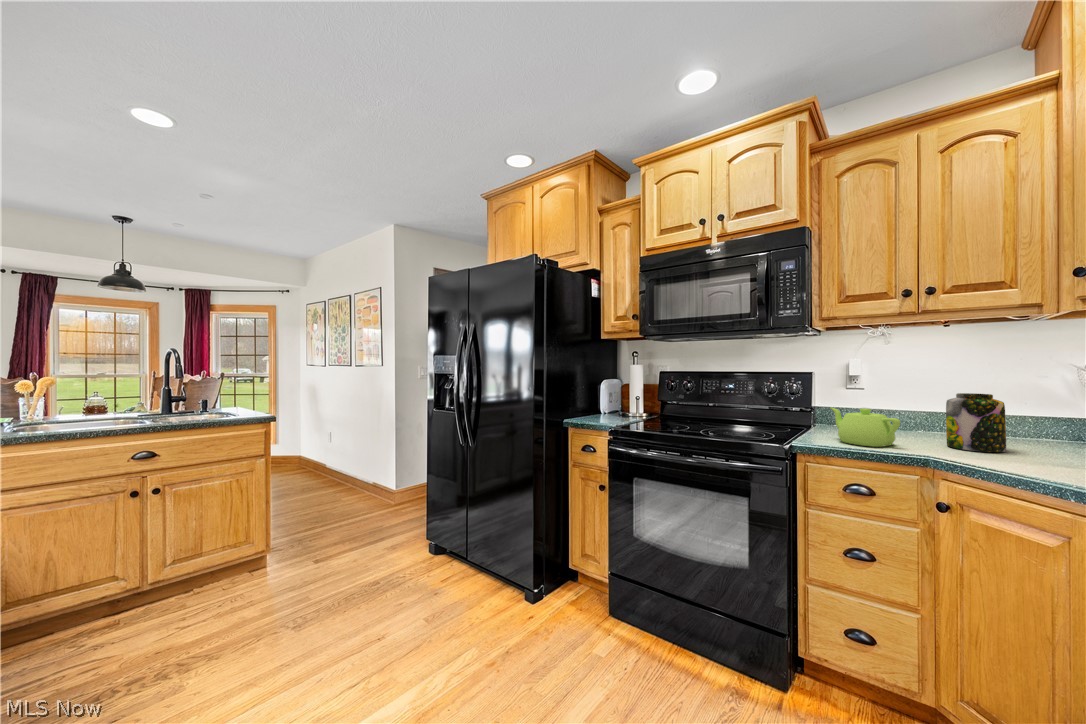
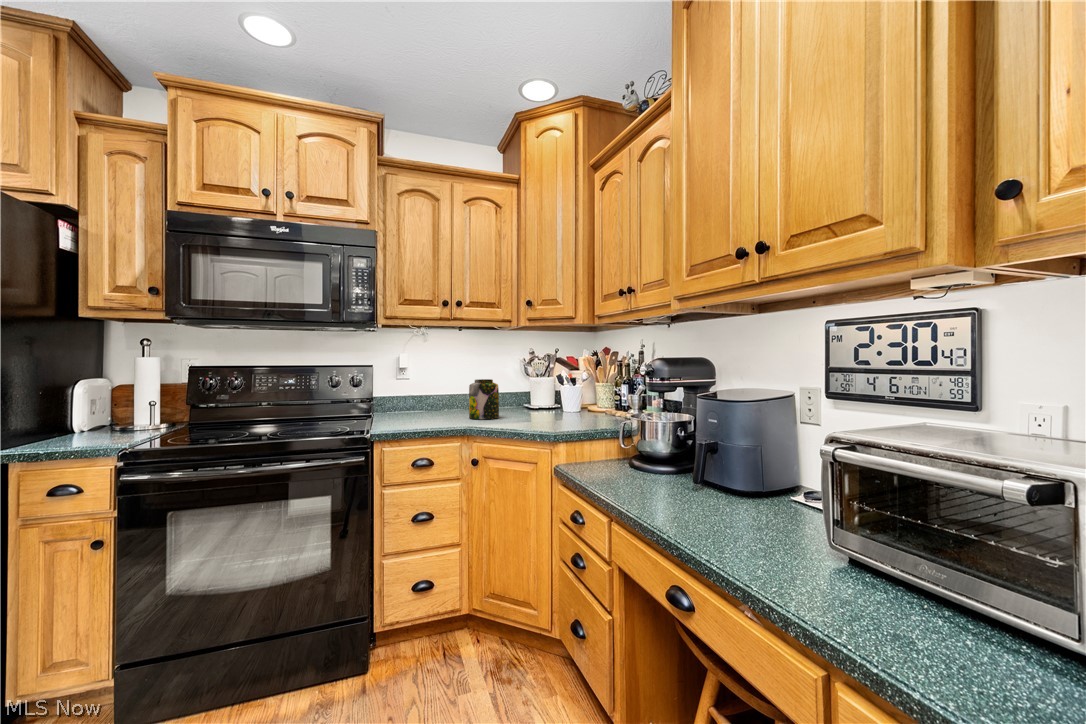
teapot: present [831,408,900,447] -> none [395,395,447,426]

